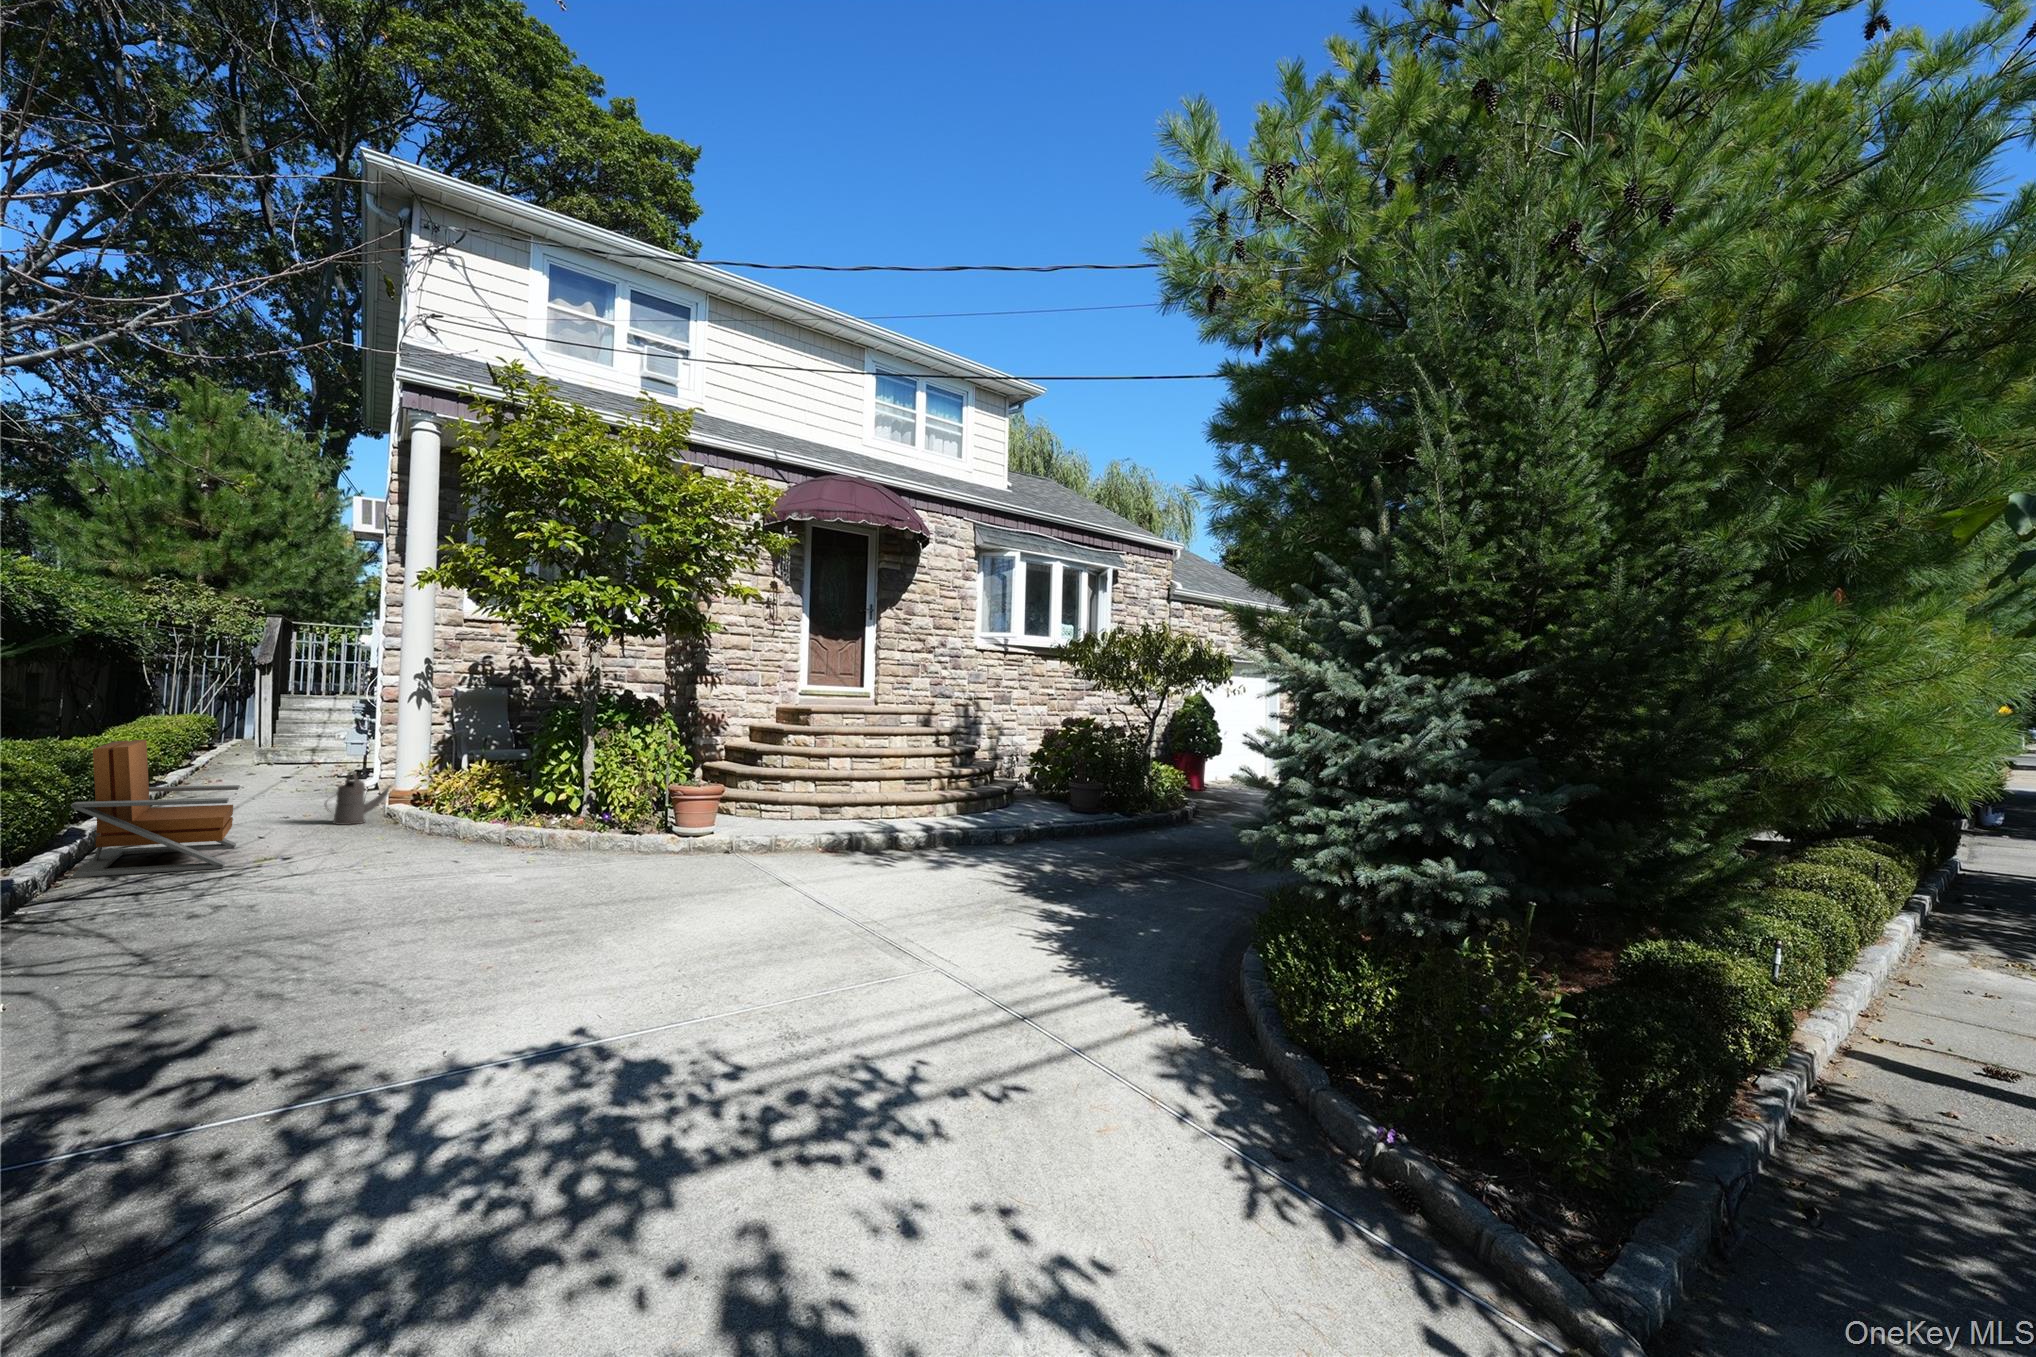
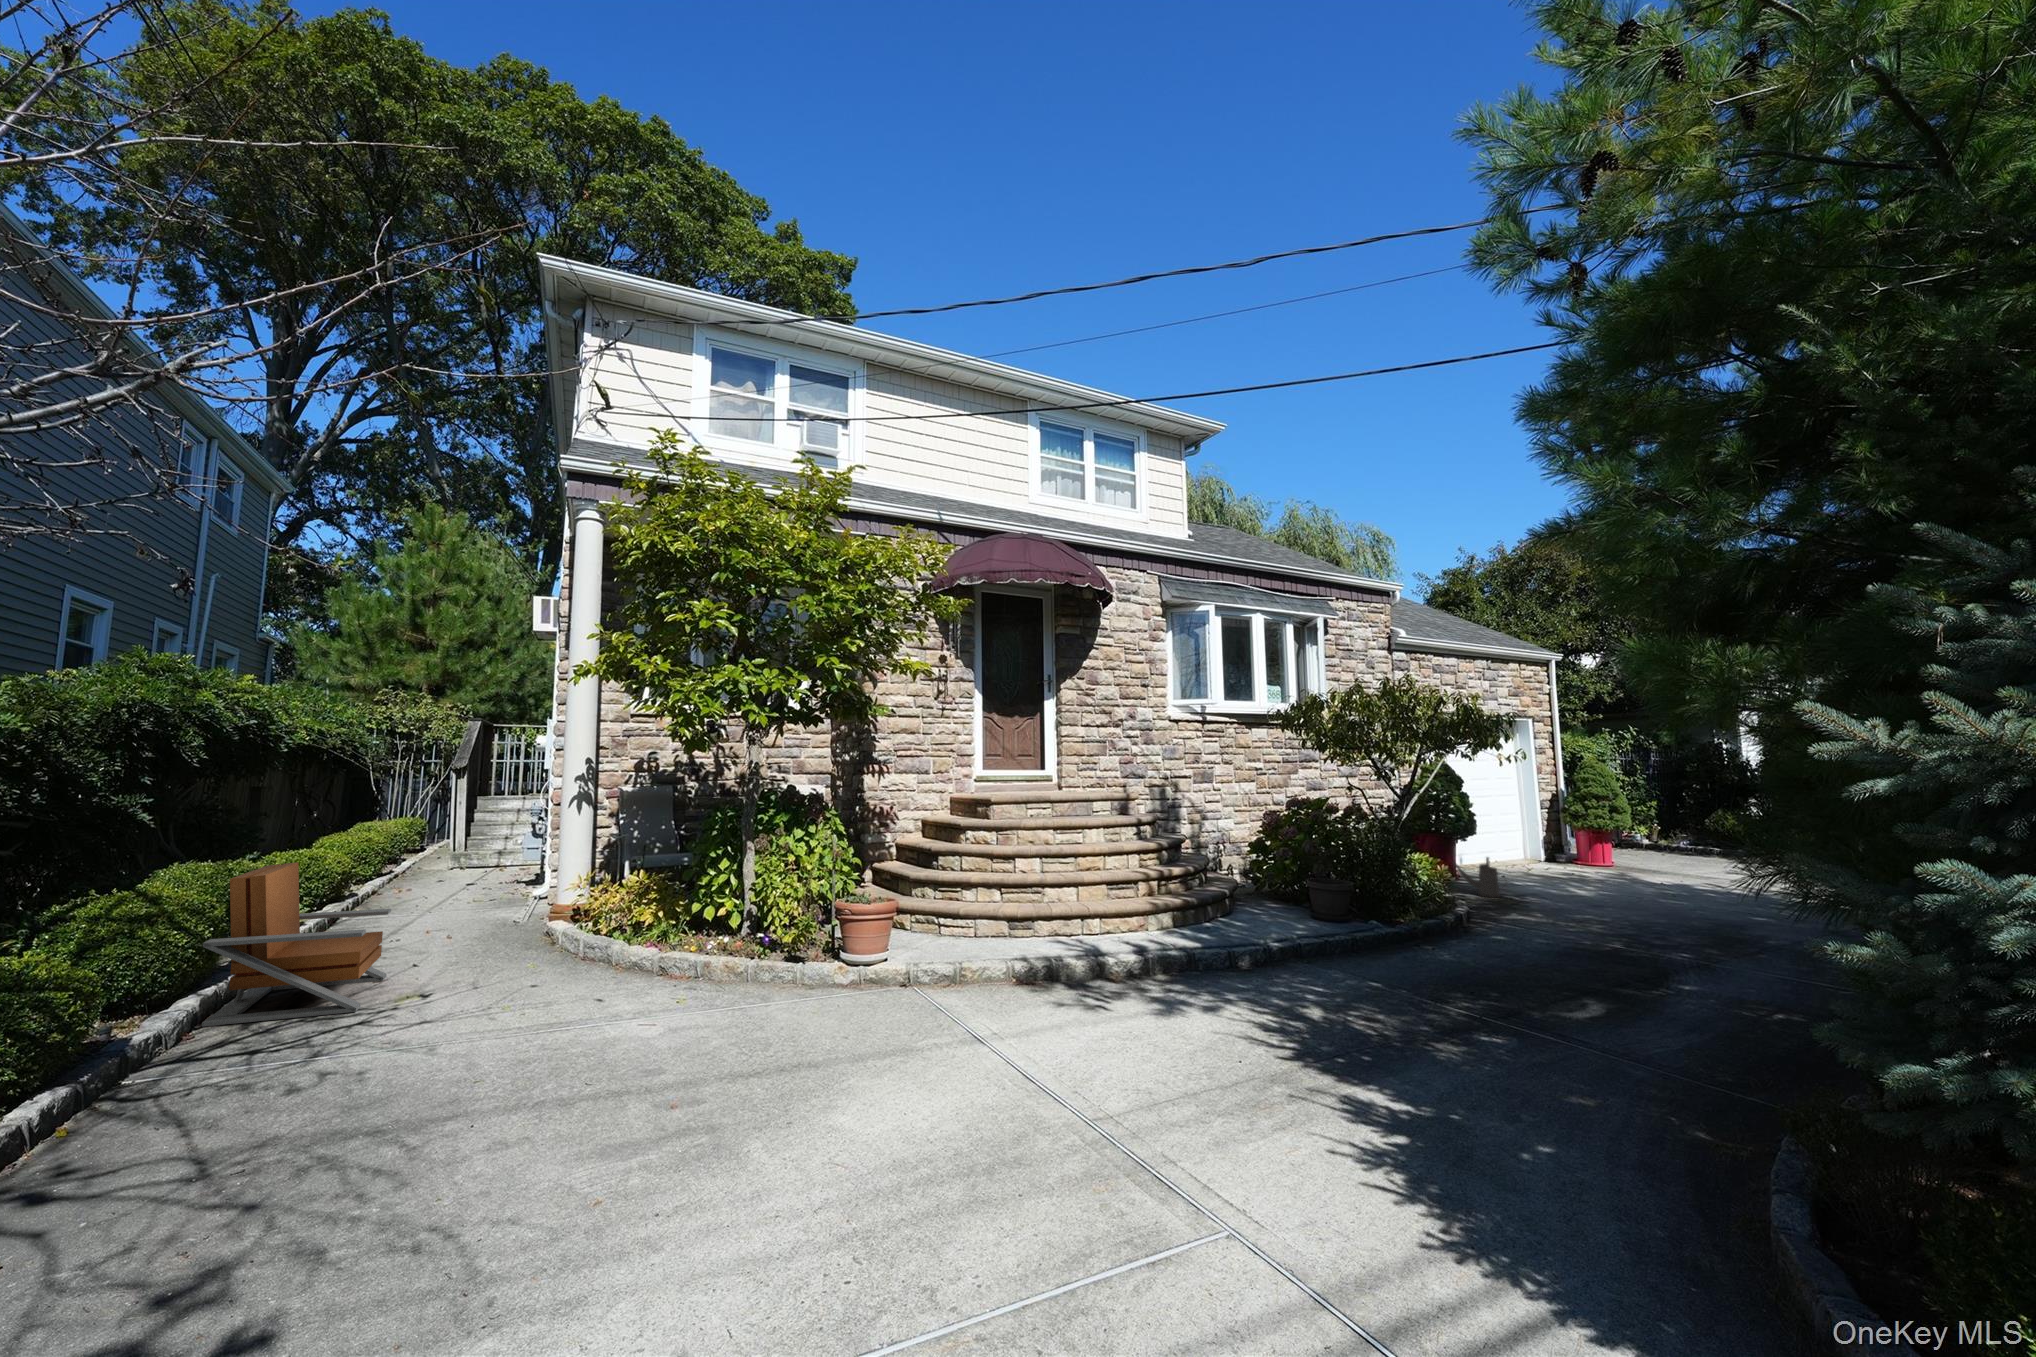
watering can: present [324,771,390,825] -> present [1452,857,1500,898]

